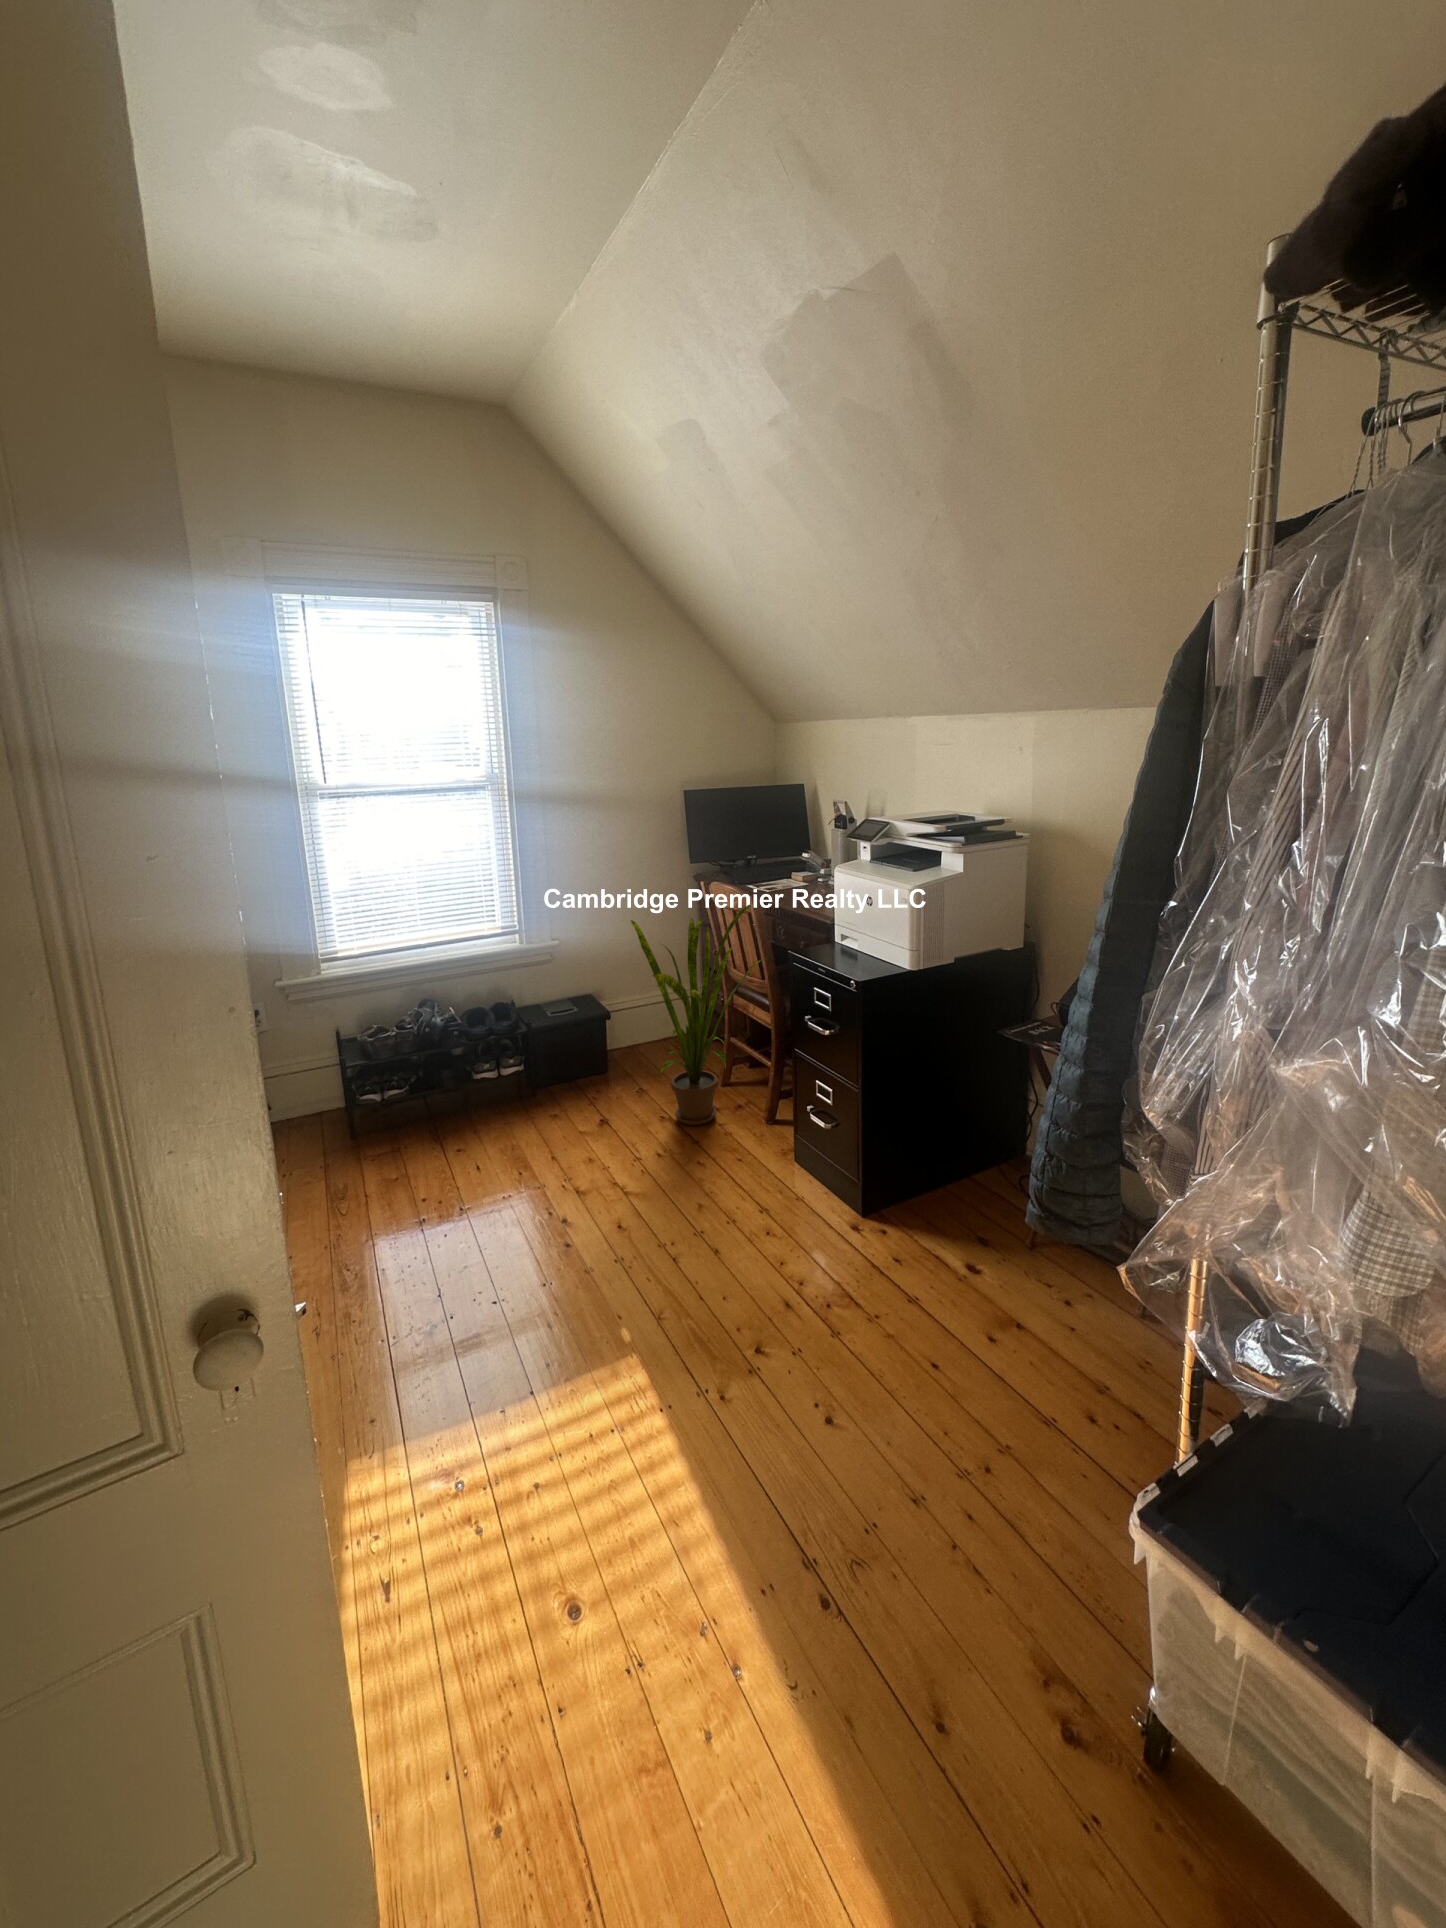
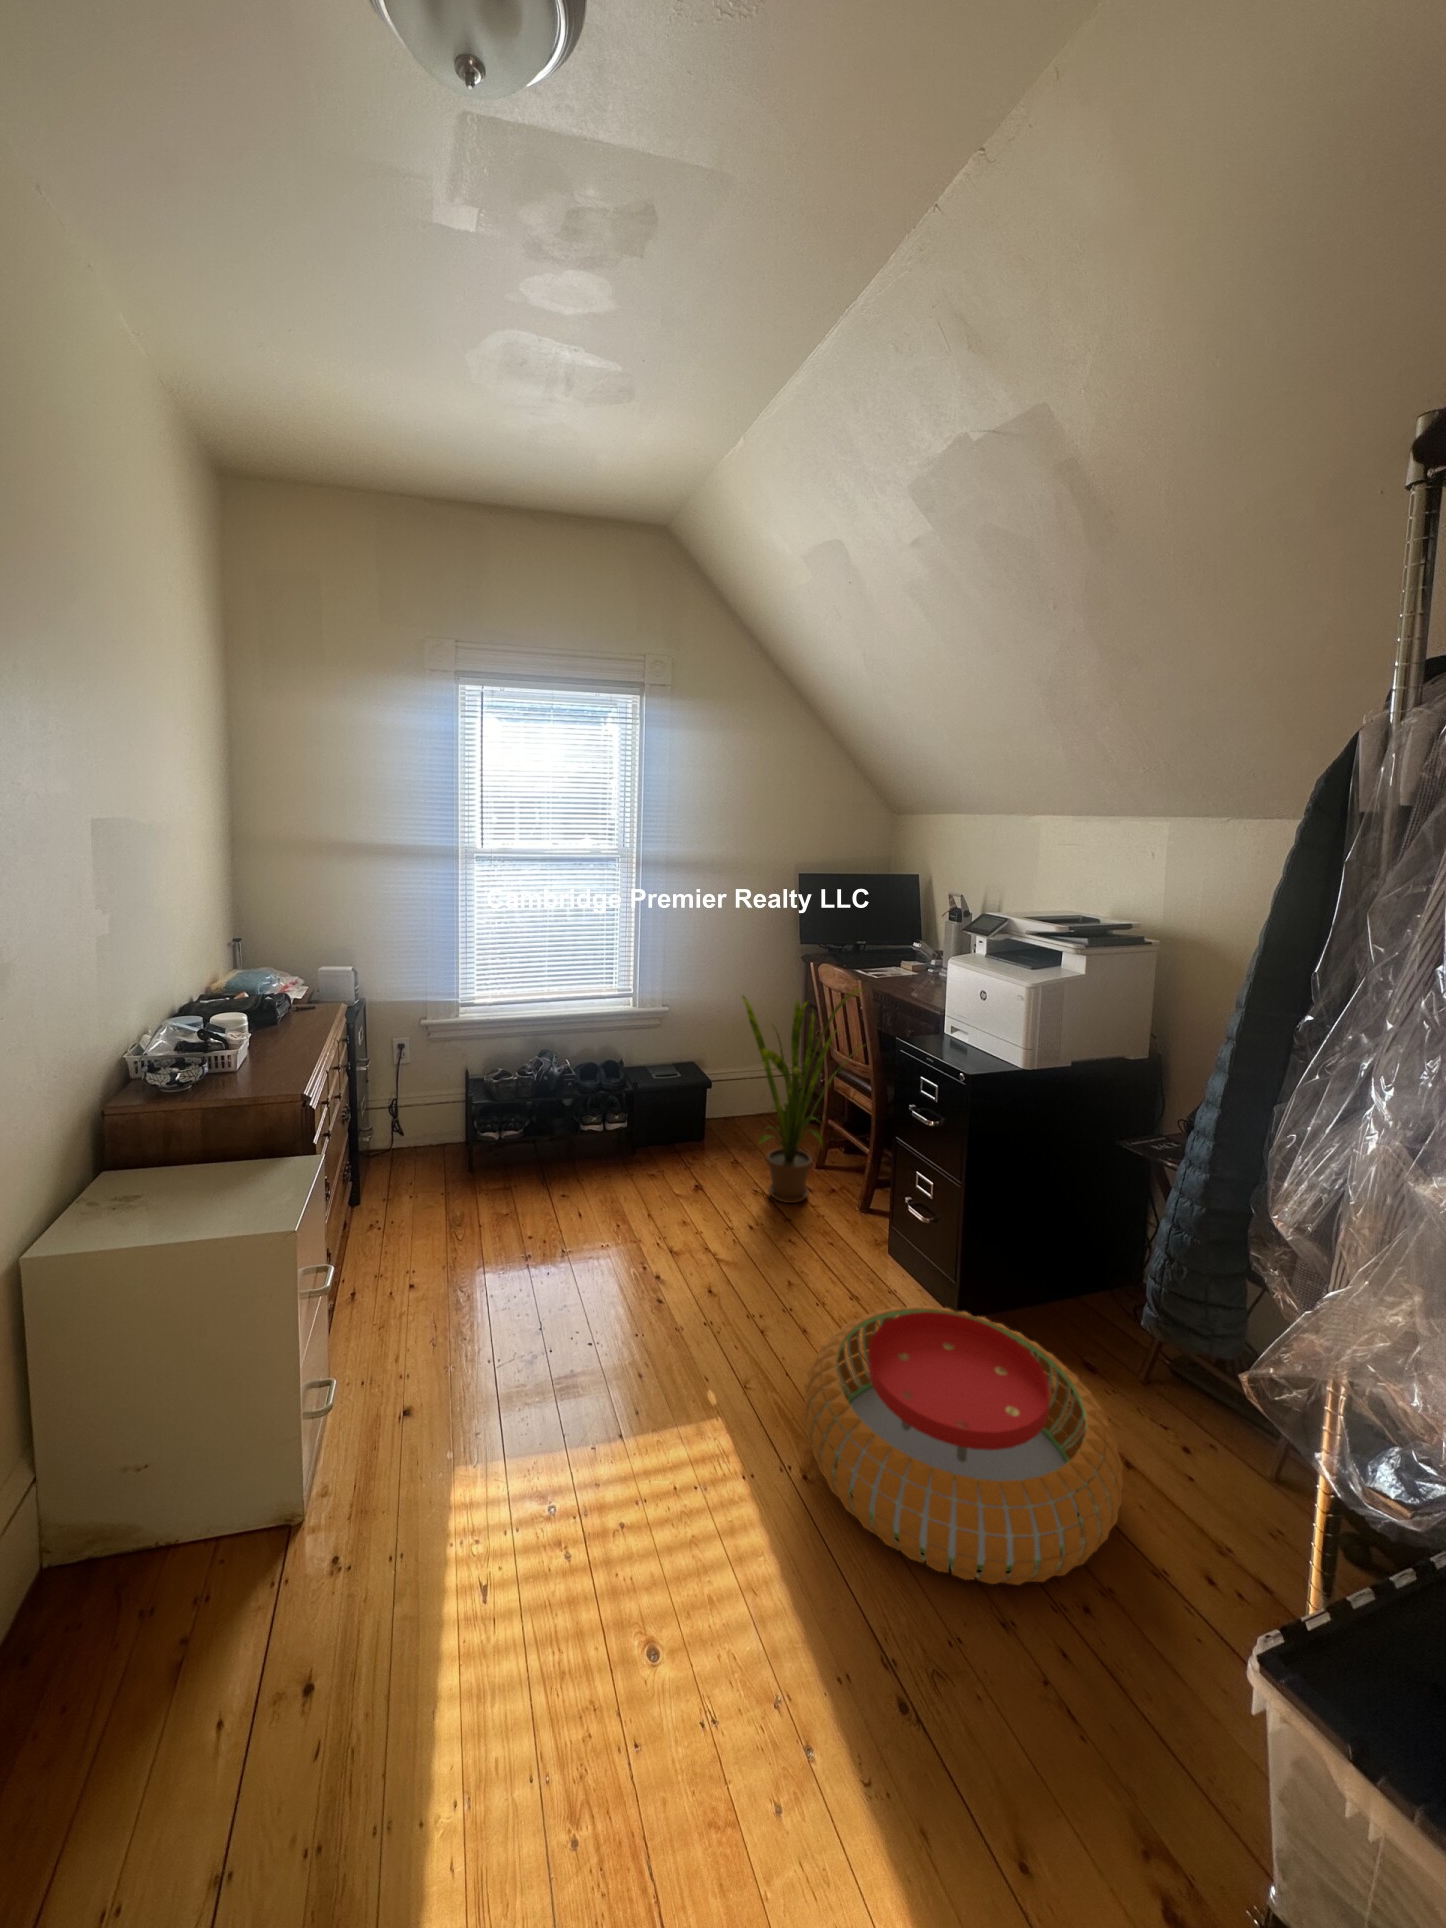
pouf: none [717,1210,1016,1468] -> present [804,1306,1123,1585]

